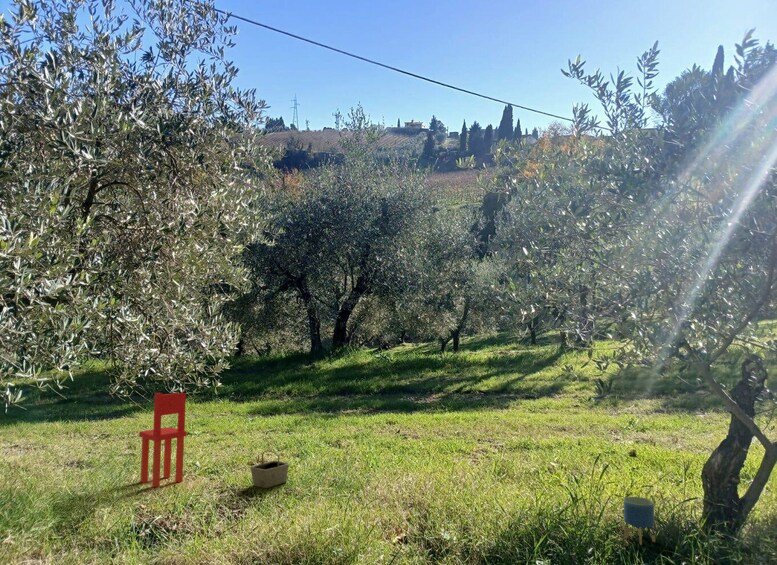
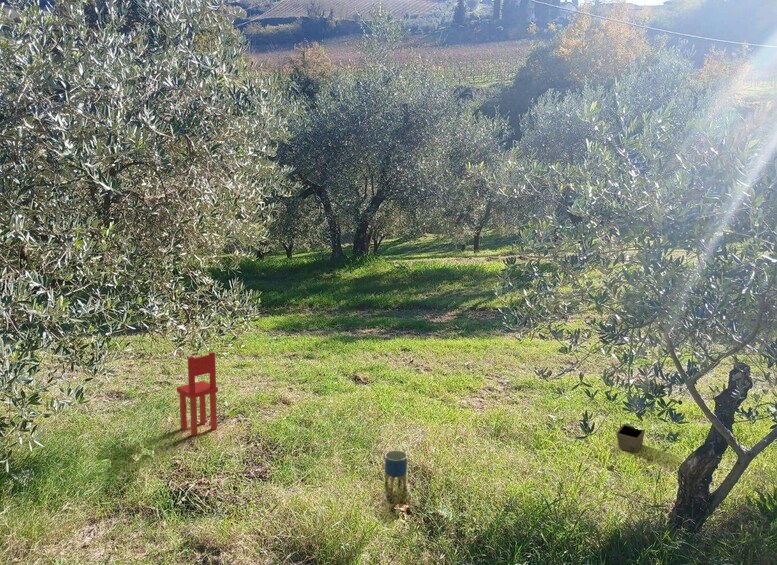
basket: present [250,451,289,488] -> present [616,418,645,453]
planter: present [624,497,655,545] -> present [385,451,407,489]

